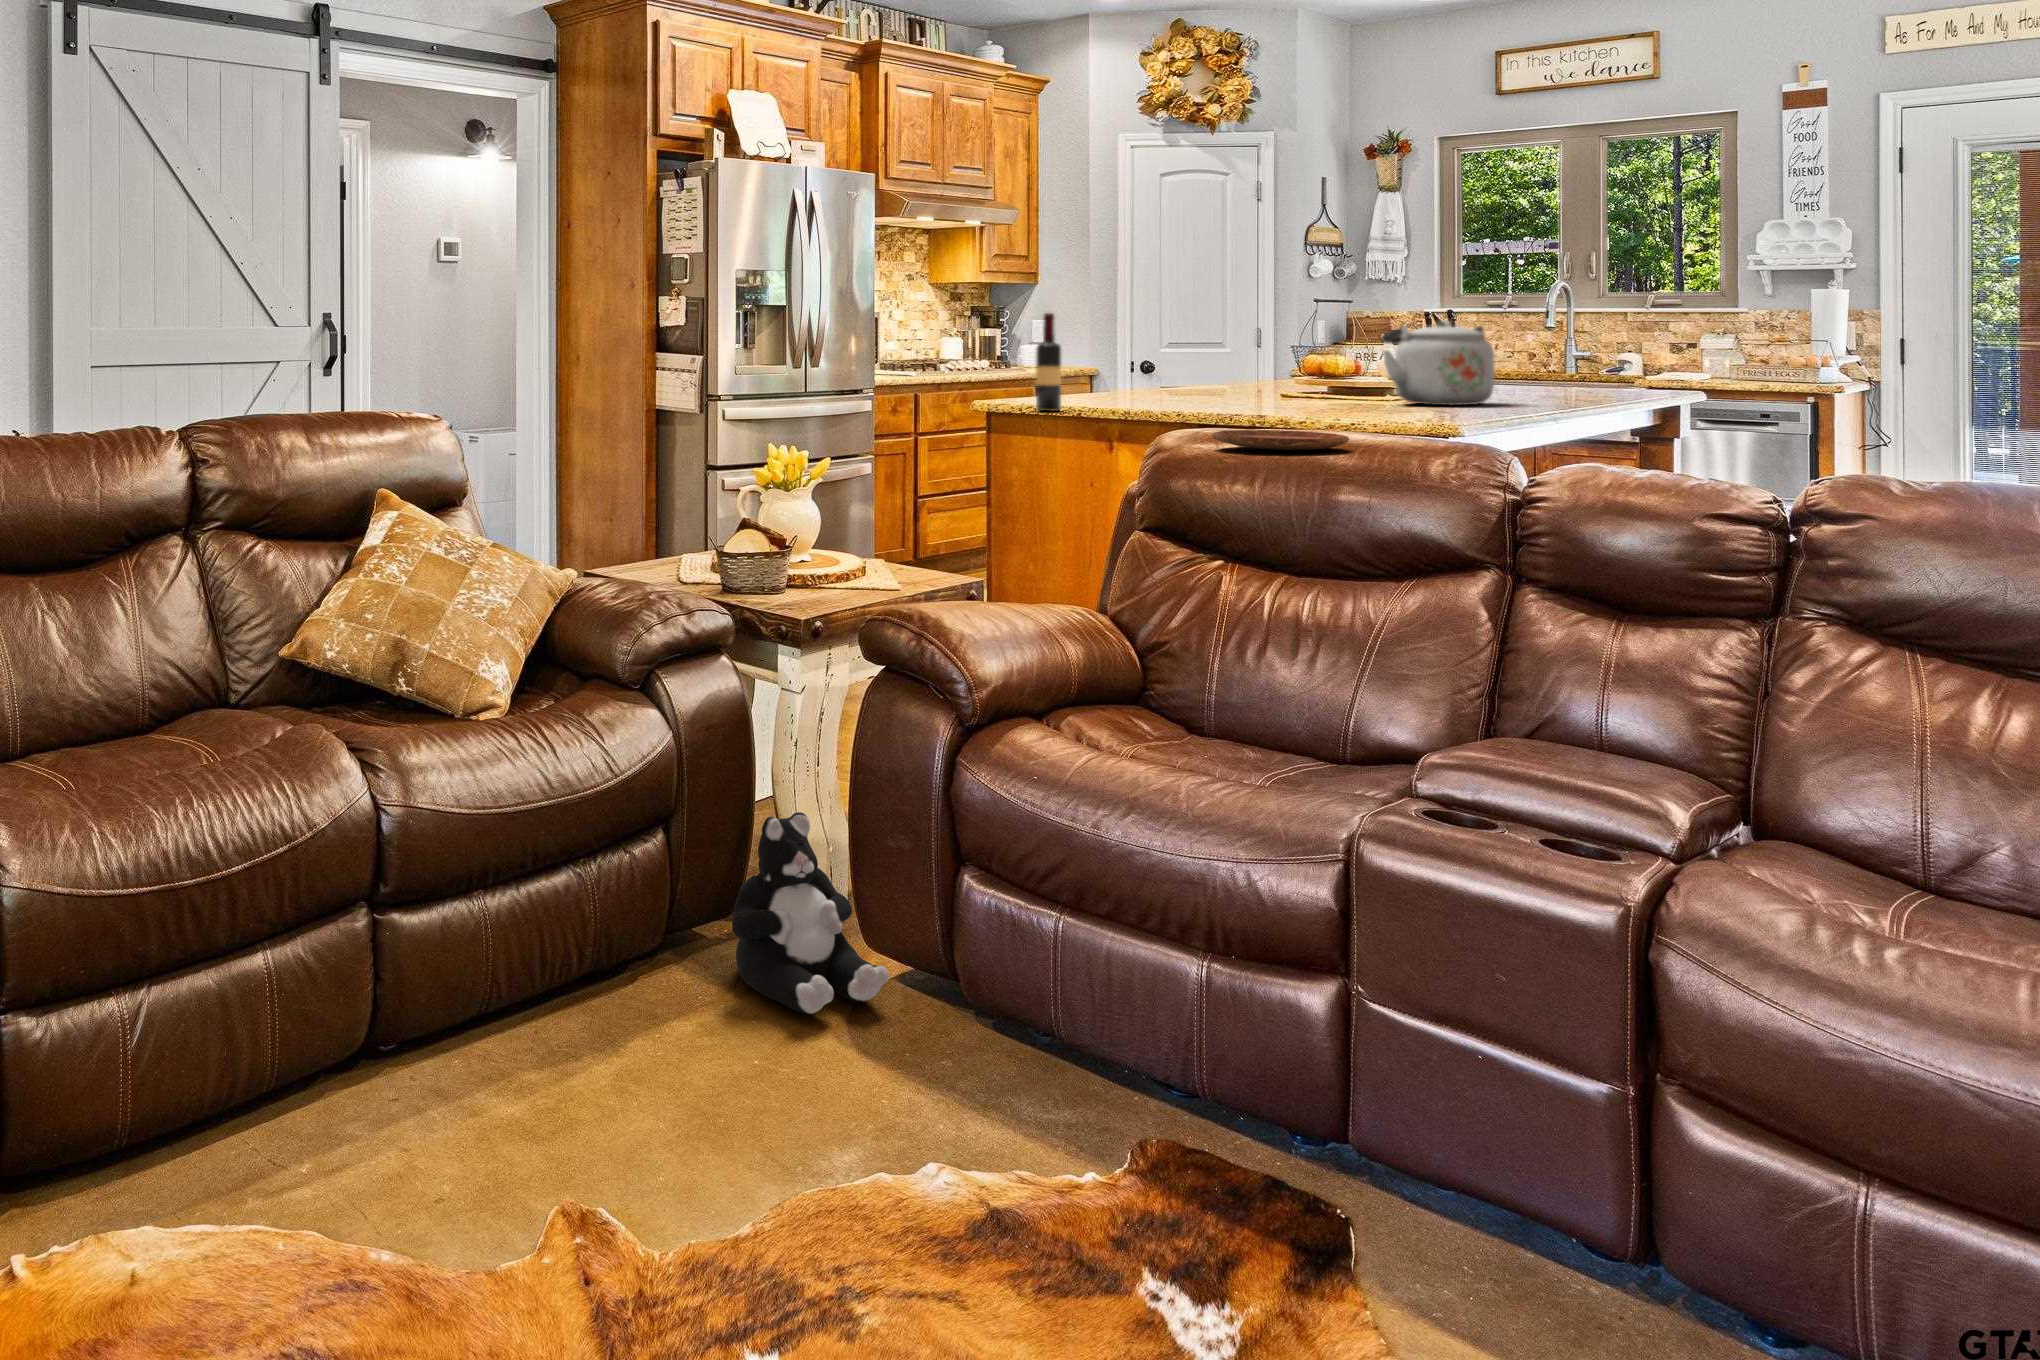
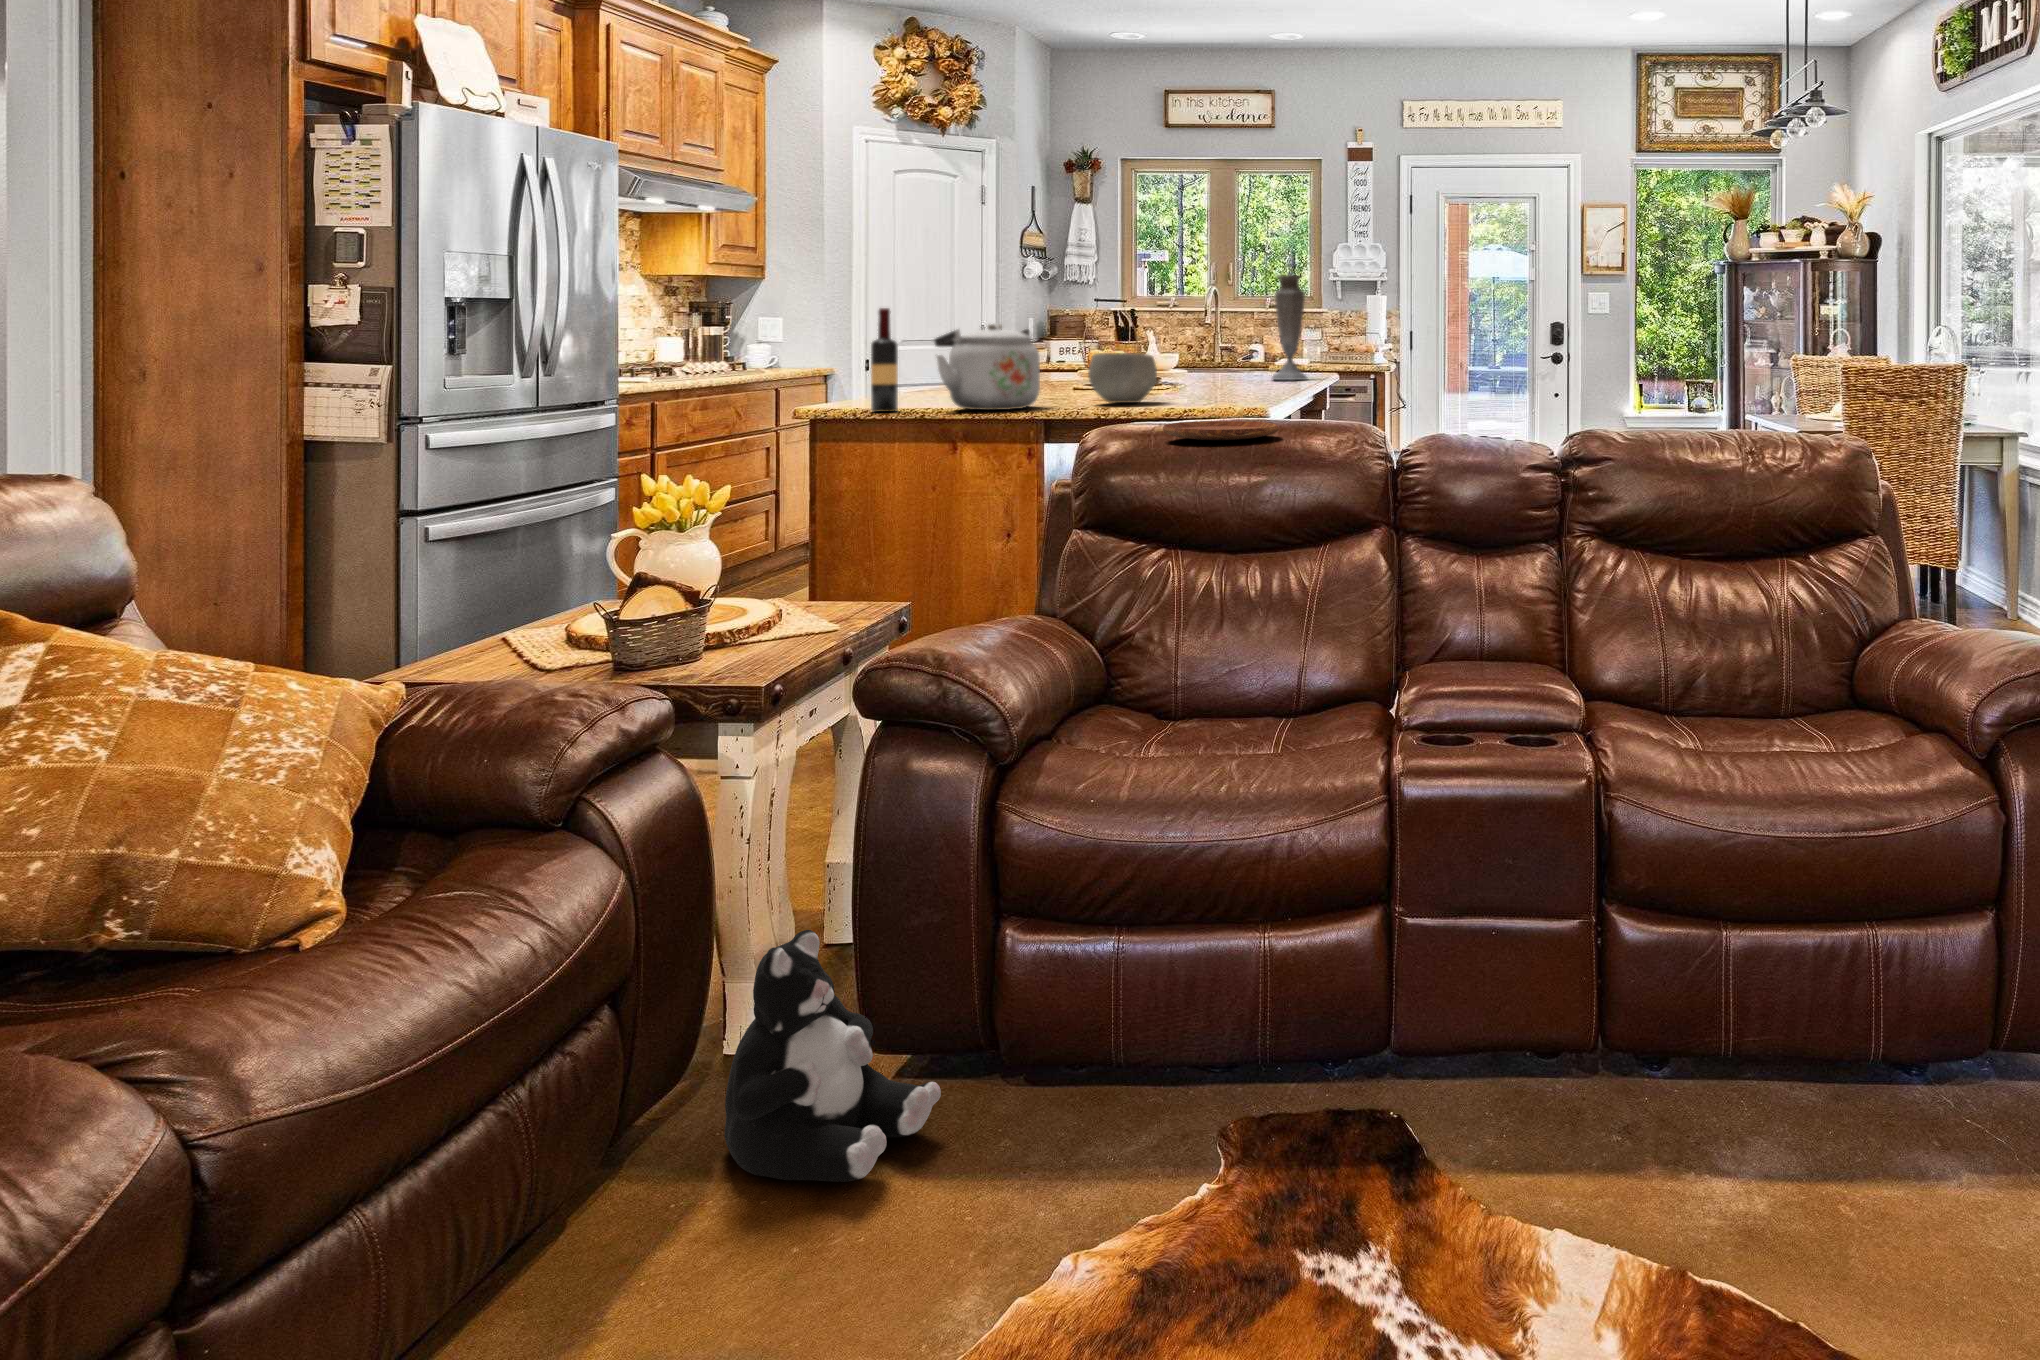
vase: none [1544,268,1597,398] -> present [1272,274,1308,380]
kettle: present [1381,320,1494,405] -> present [934,324,1040,410]
bowl: none [1249,359,1329,413] -> present [1088,353,1157,403]

